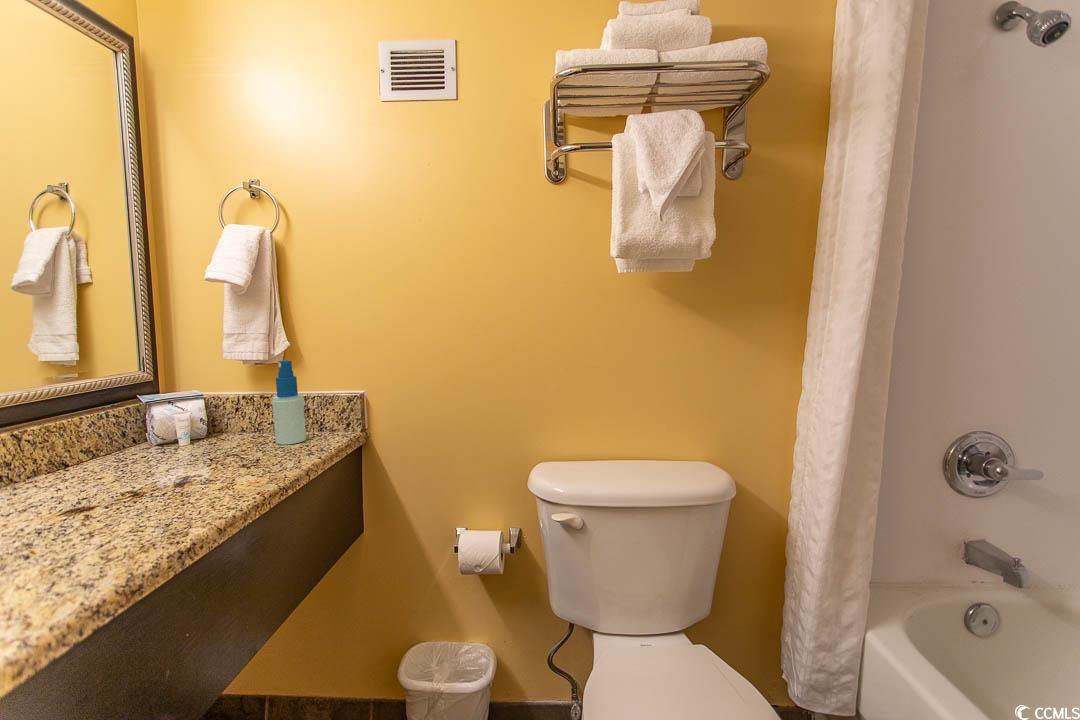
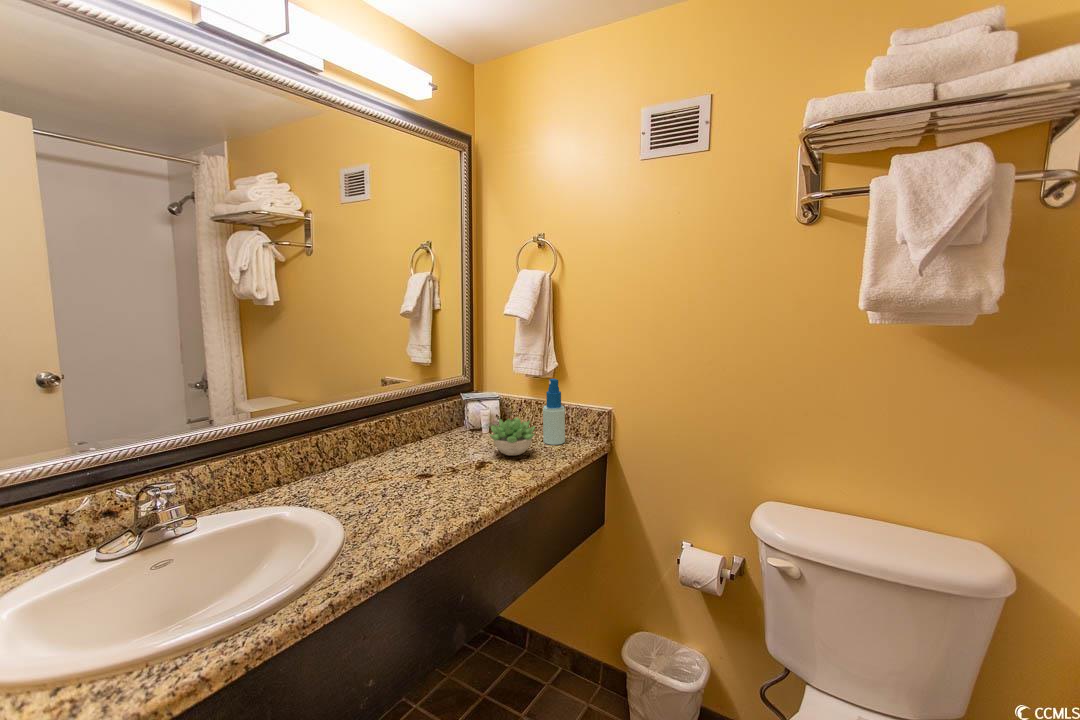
succulent plant: none [191,413,266,464] -> present [490,418,535,455]

